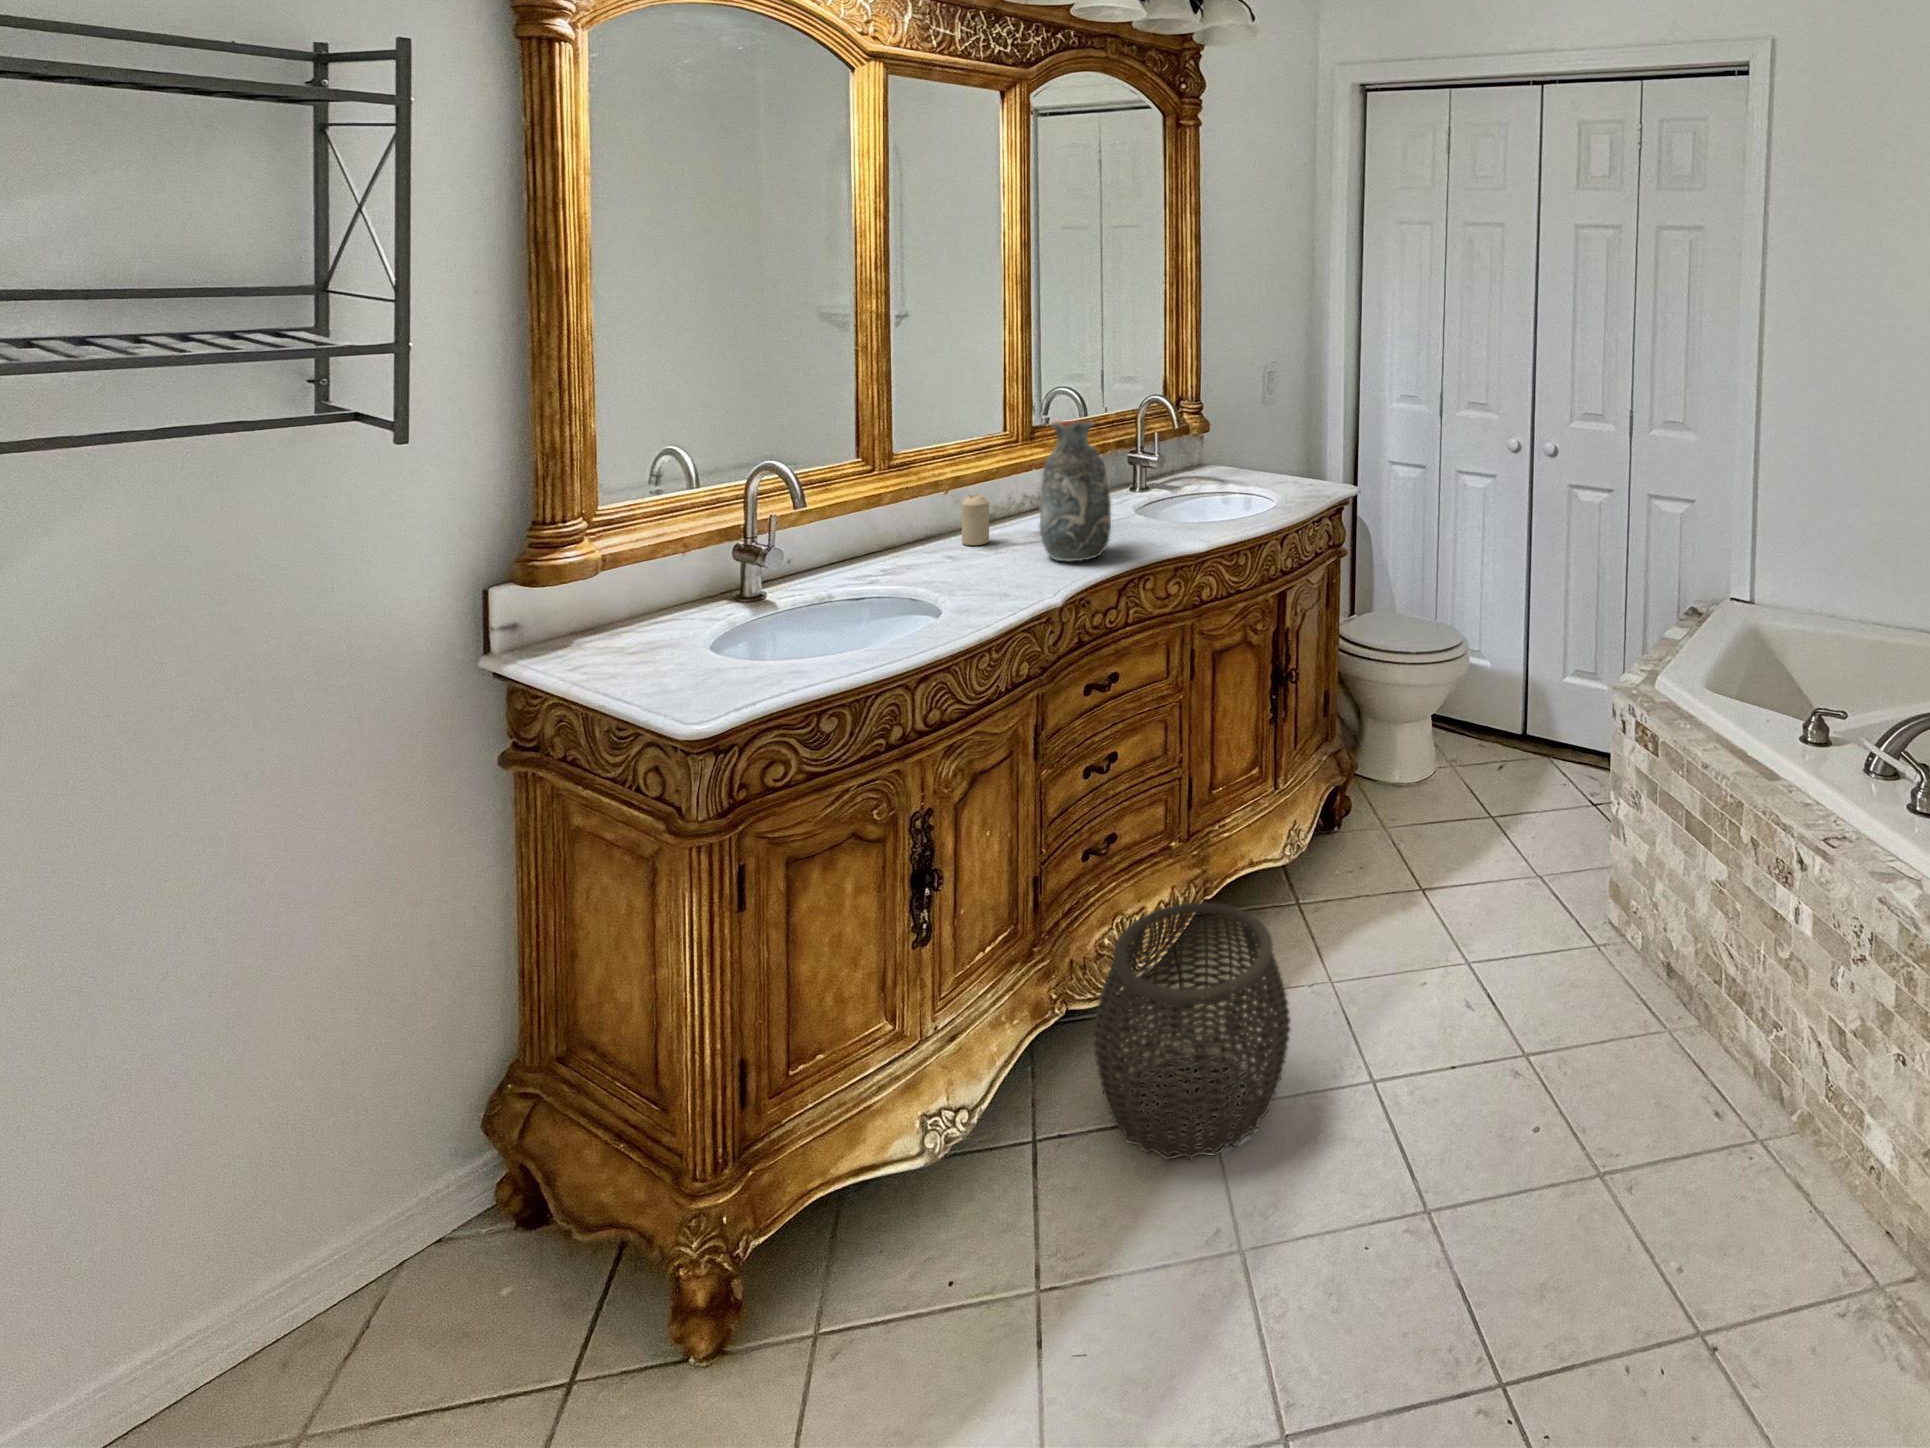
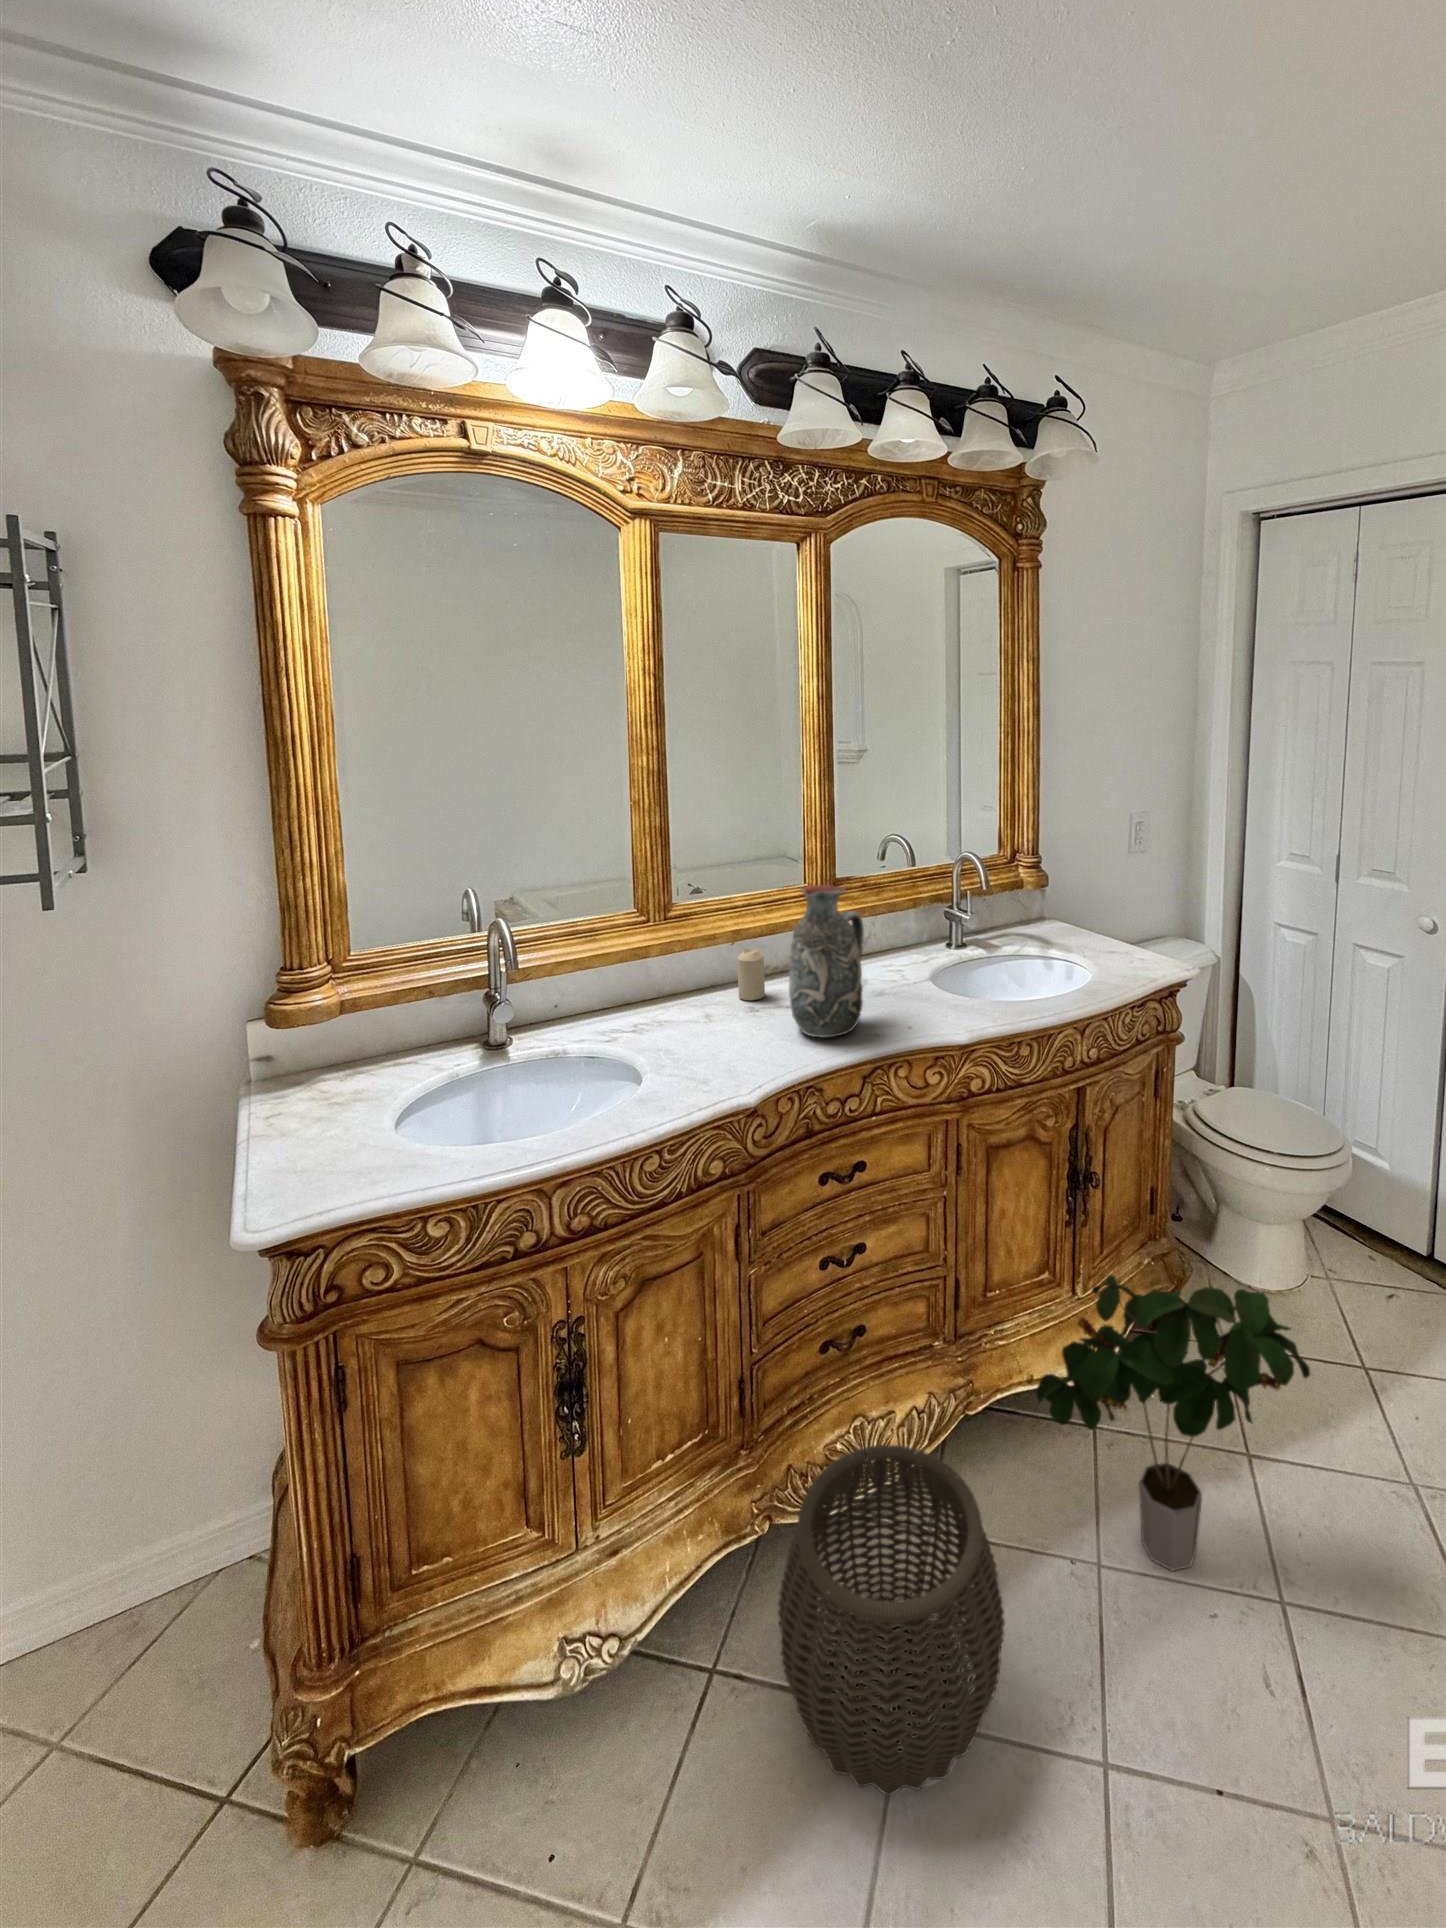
potted plant: none [1268,729,1477,973] -> present [1036,1275,1310,1571]

